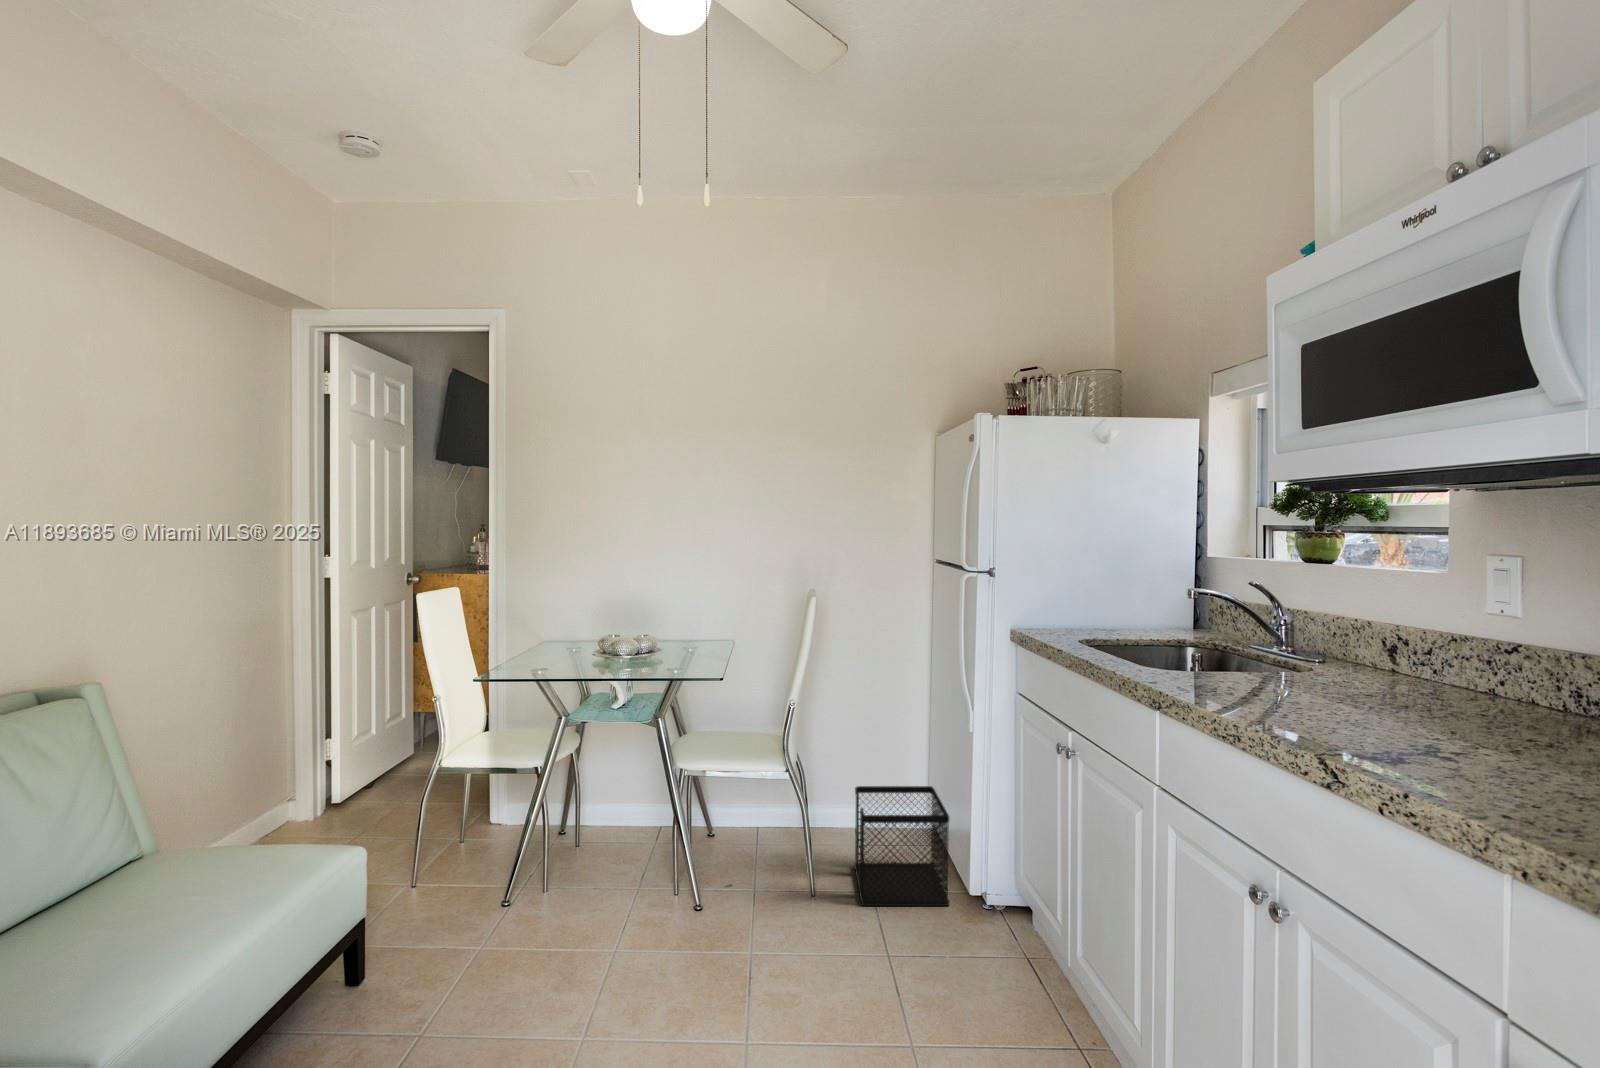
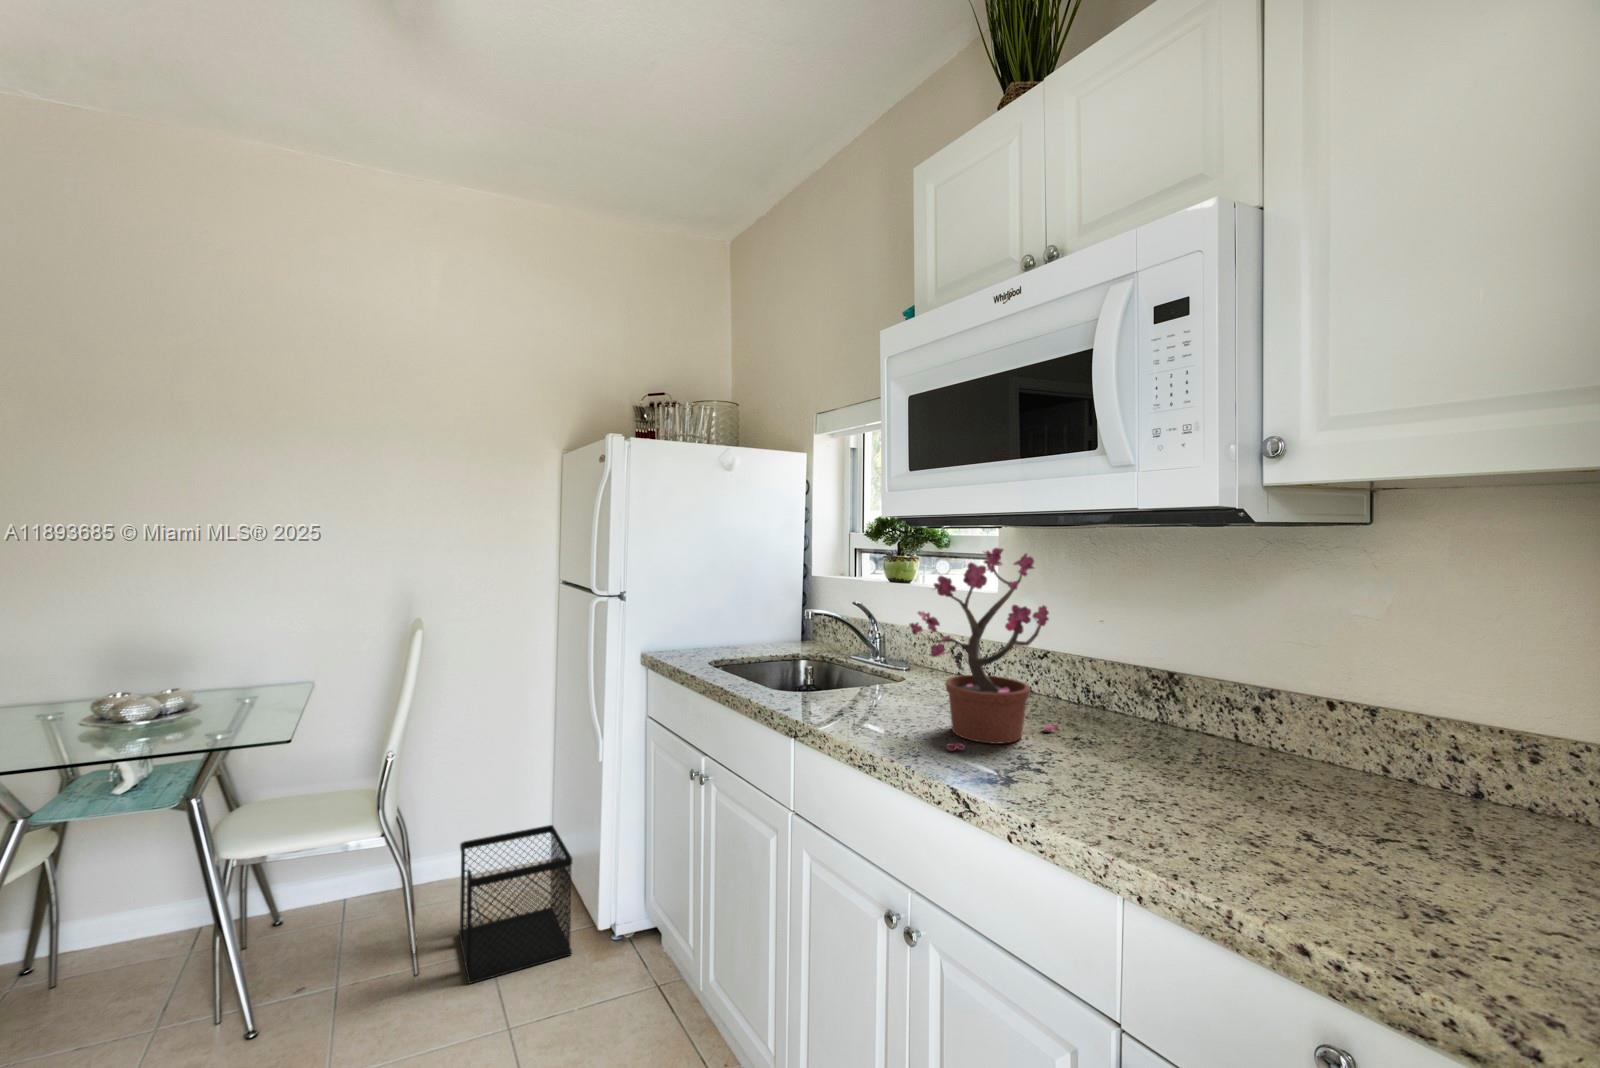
potted plant: none [1292,510,1509,733] -> present [909,548,1059,751]

